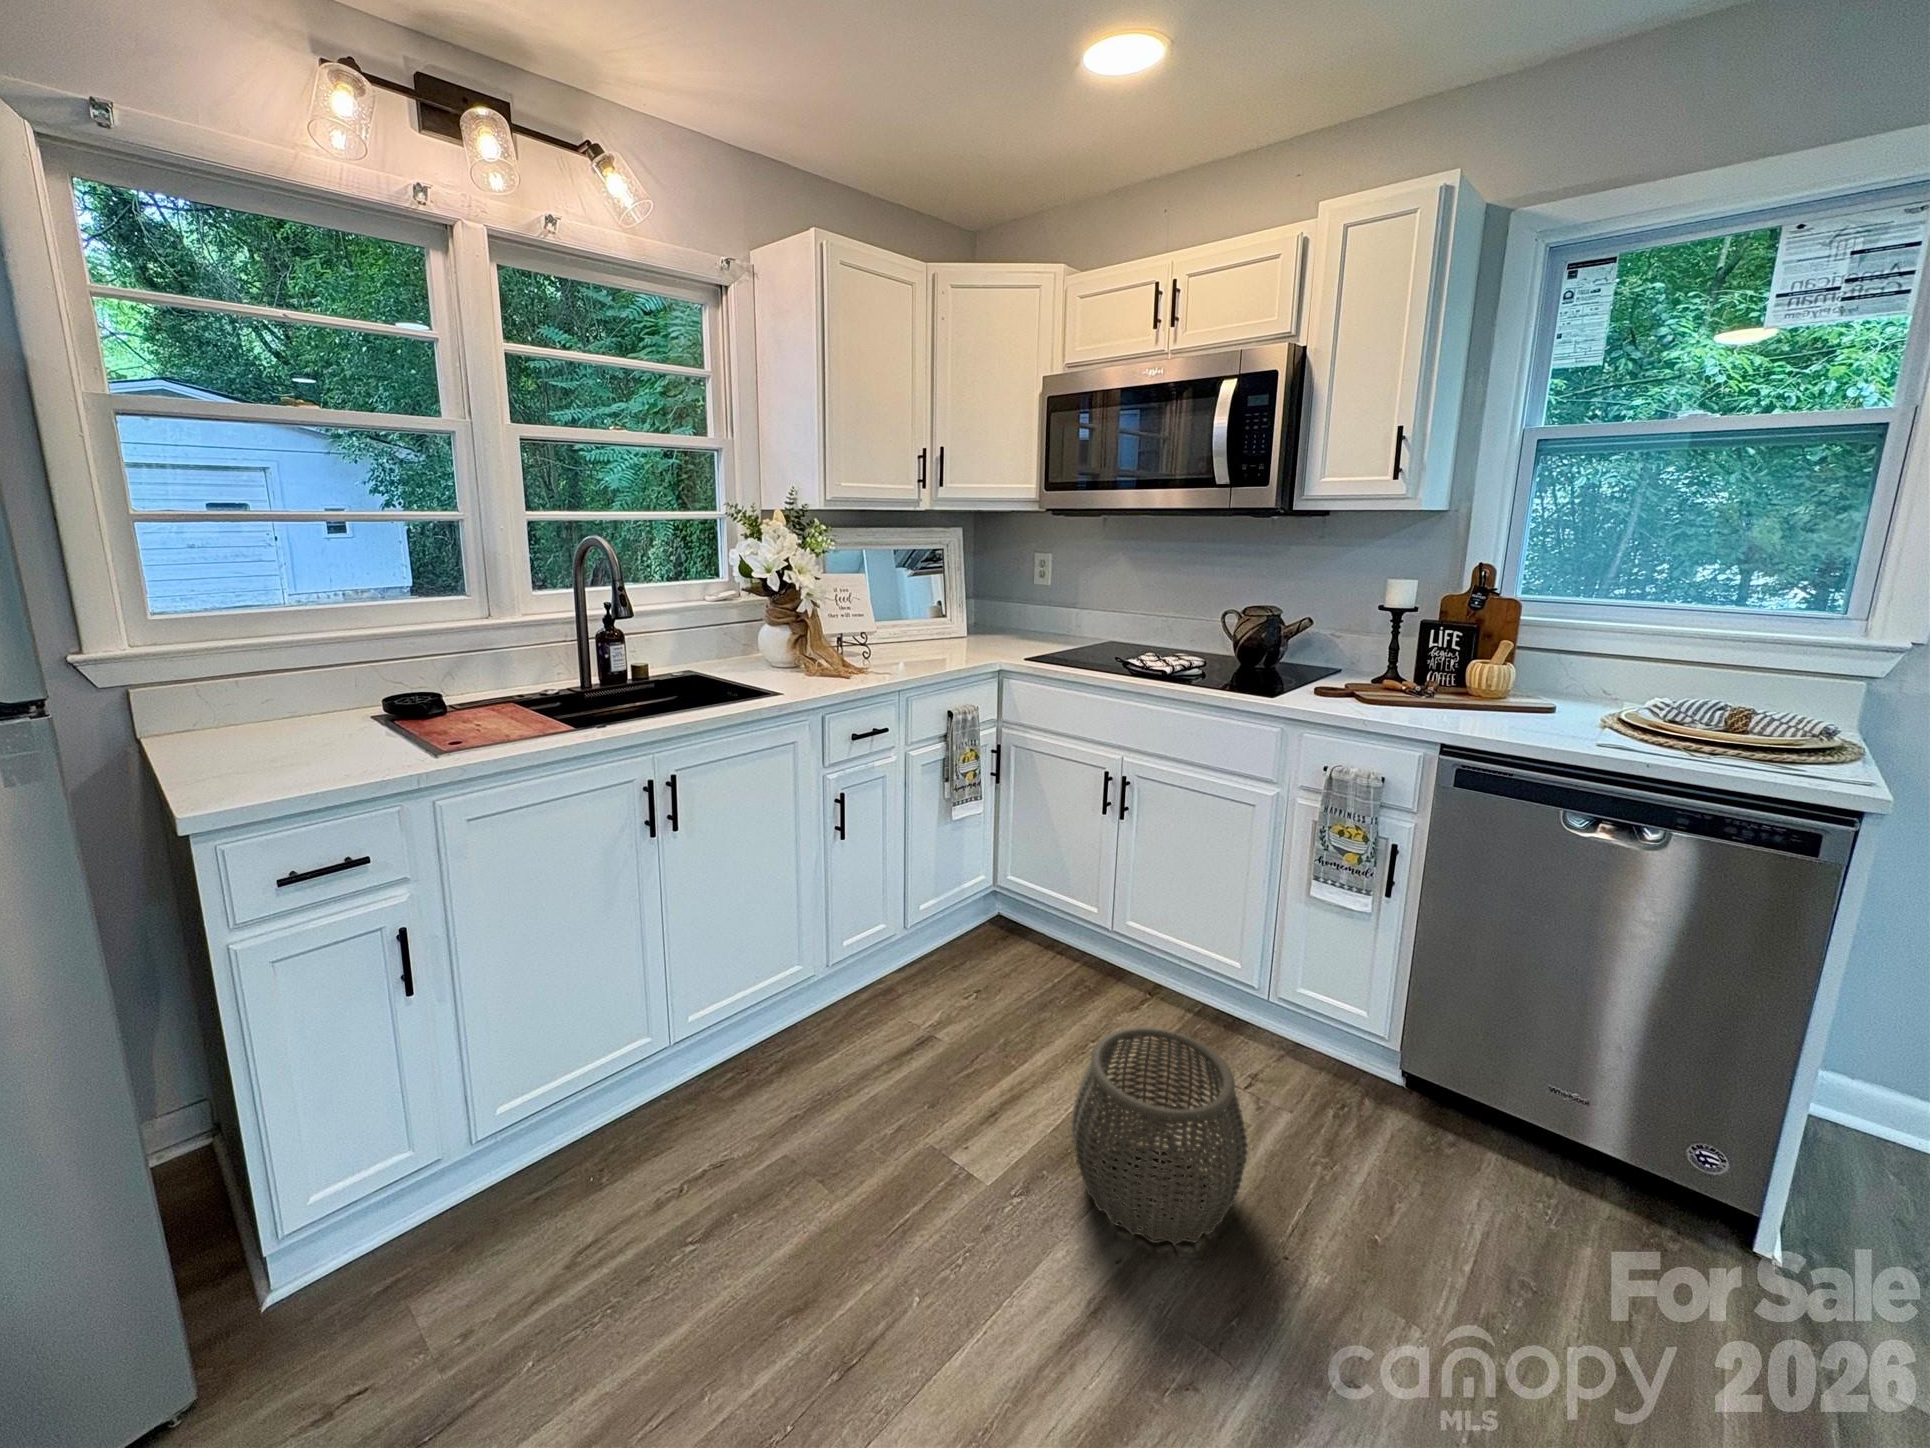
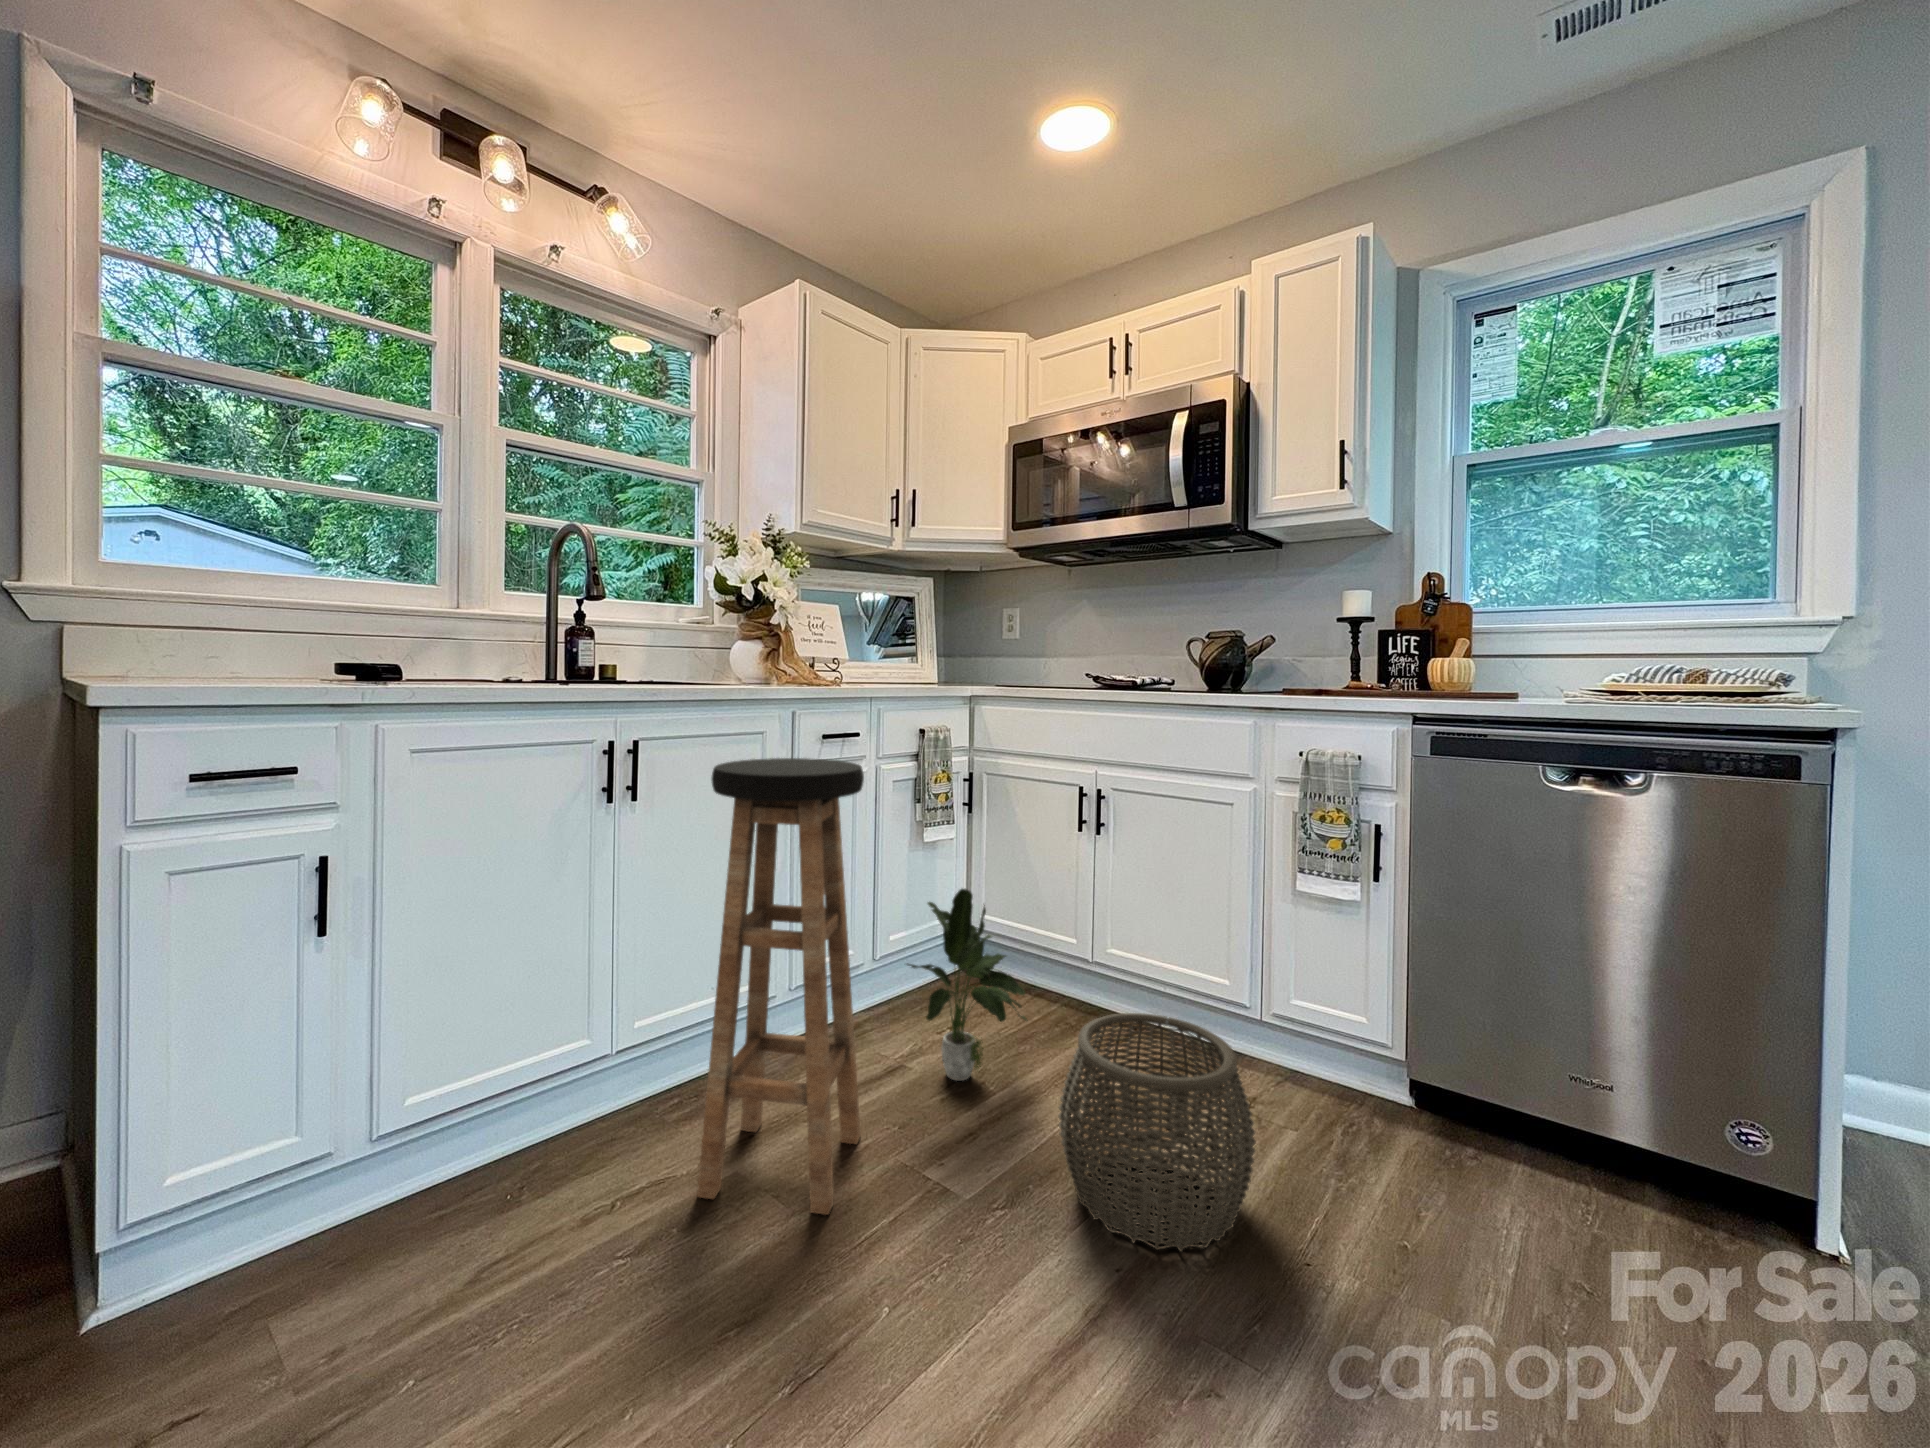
bar stool: none [749,792,894,1202] -> present [697,758,864,1215]
potted plant: none [933,889,1048,1059] -> present [908,889,1028,1081]

